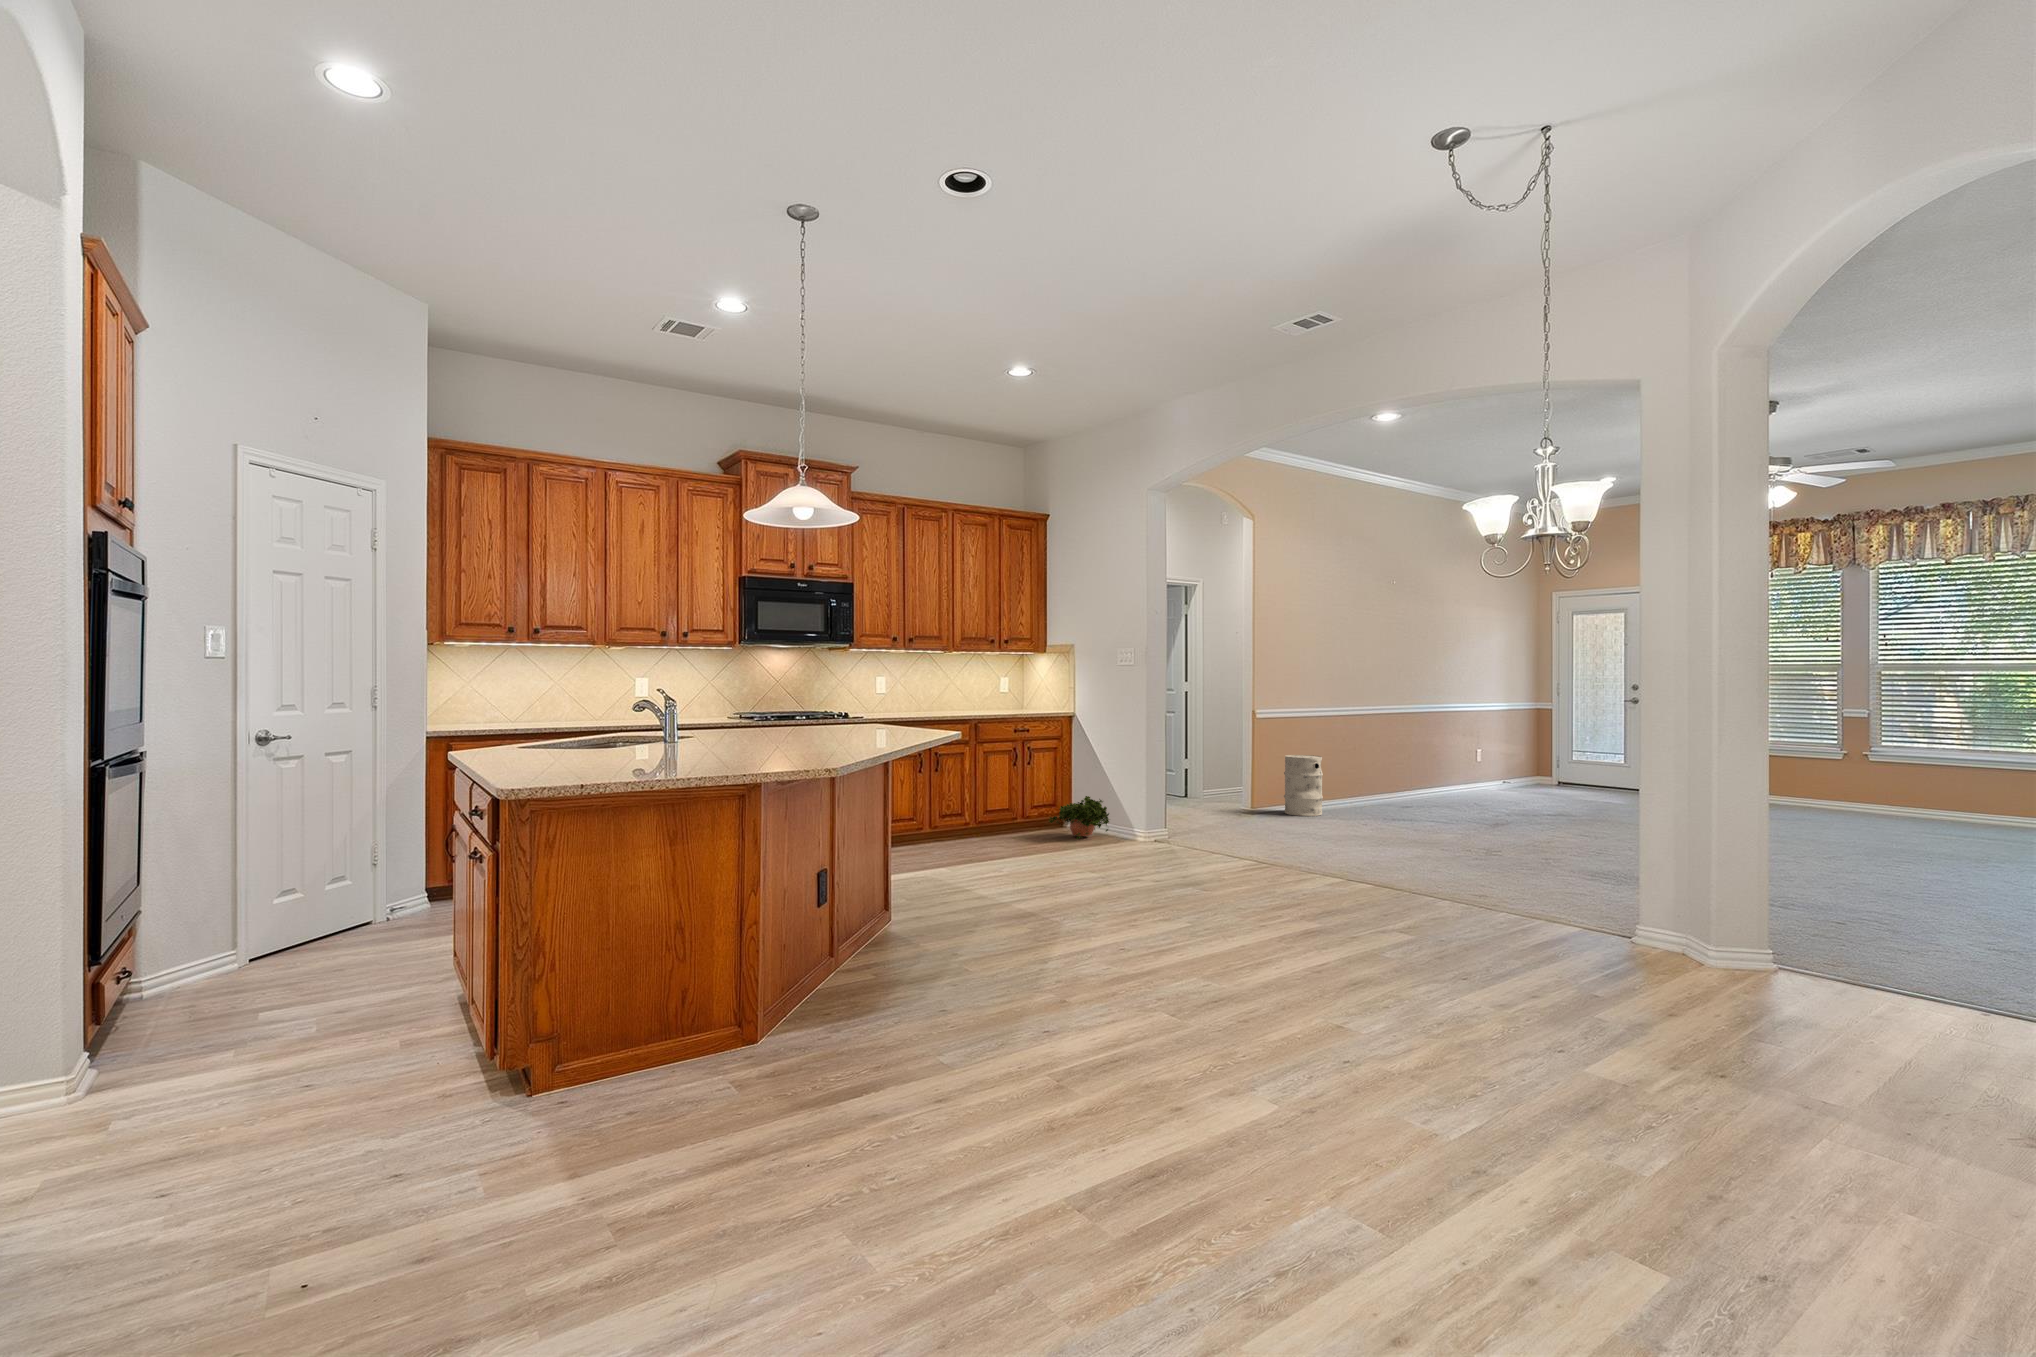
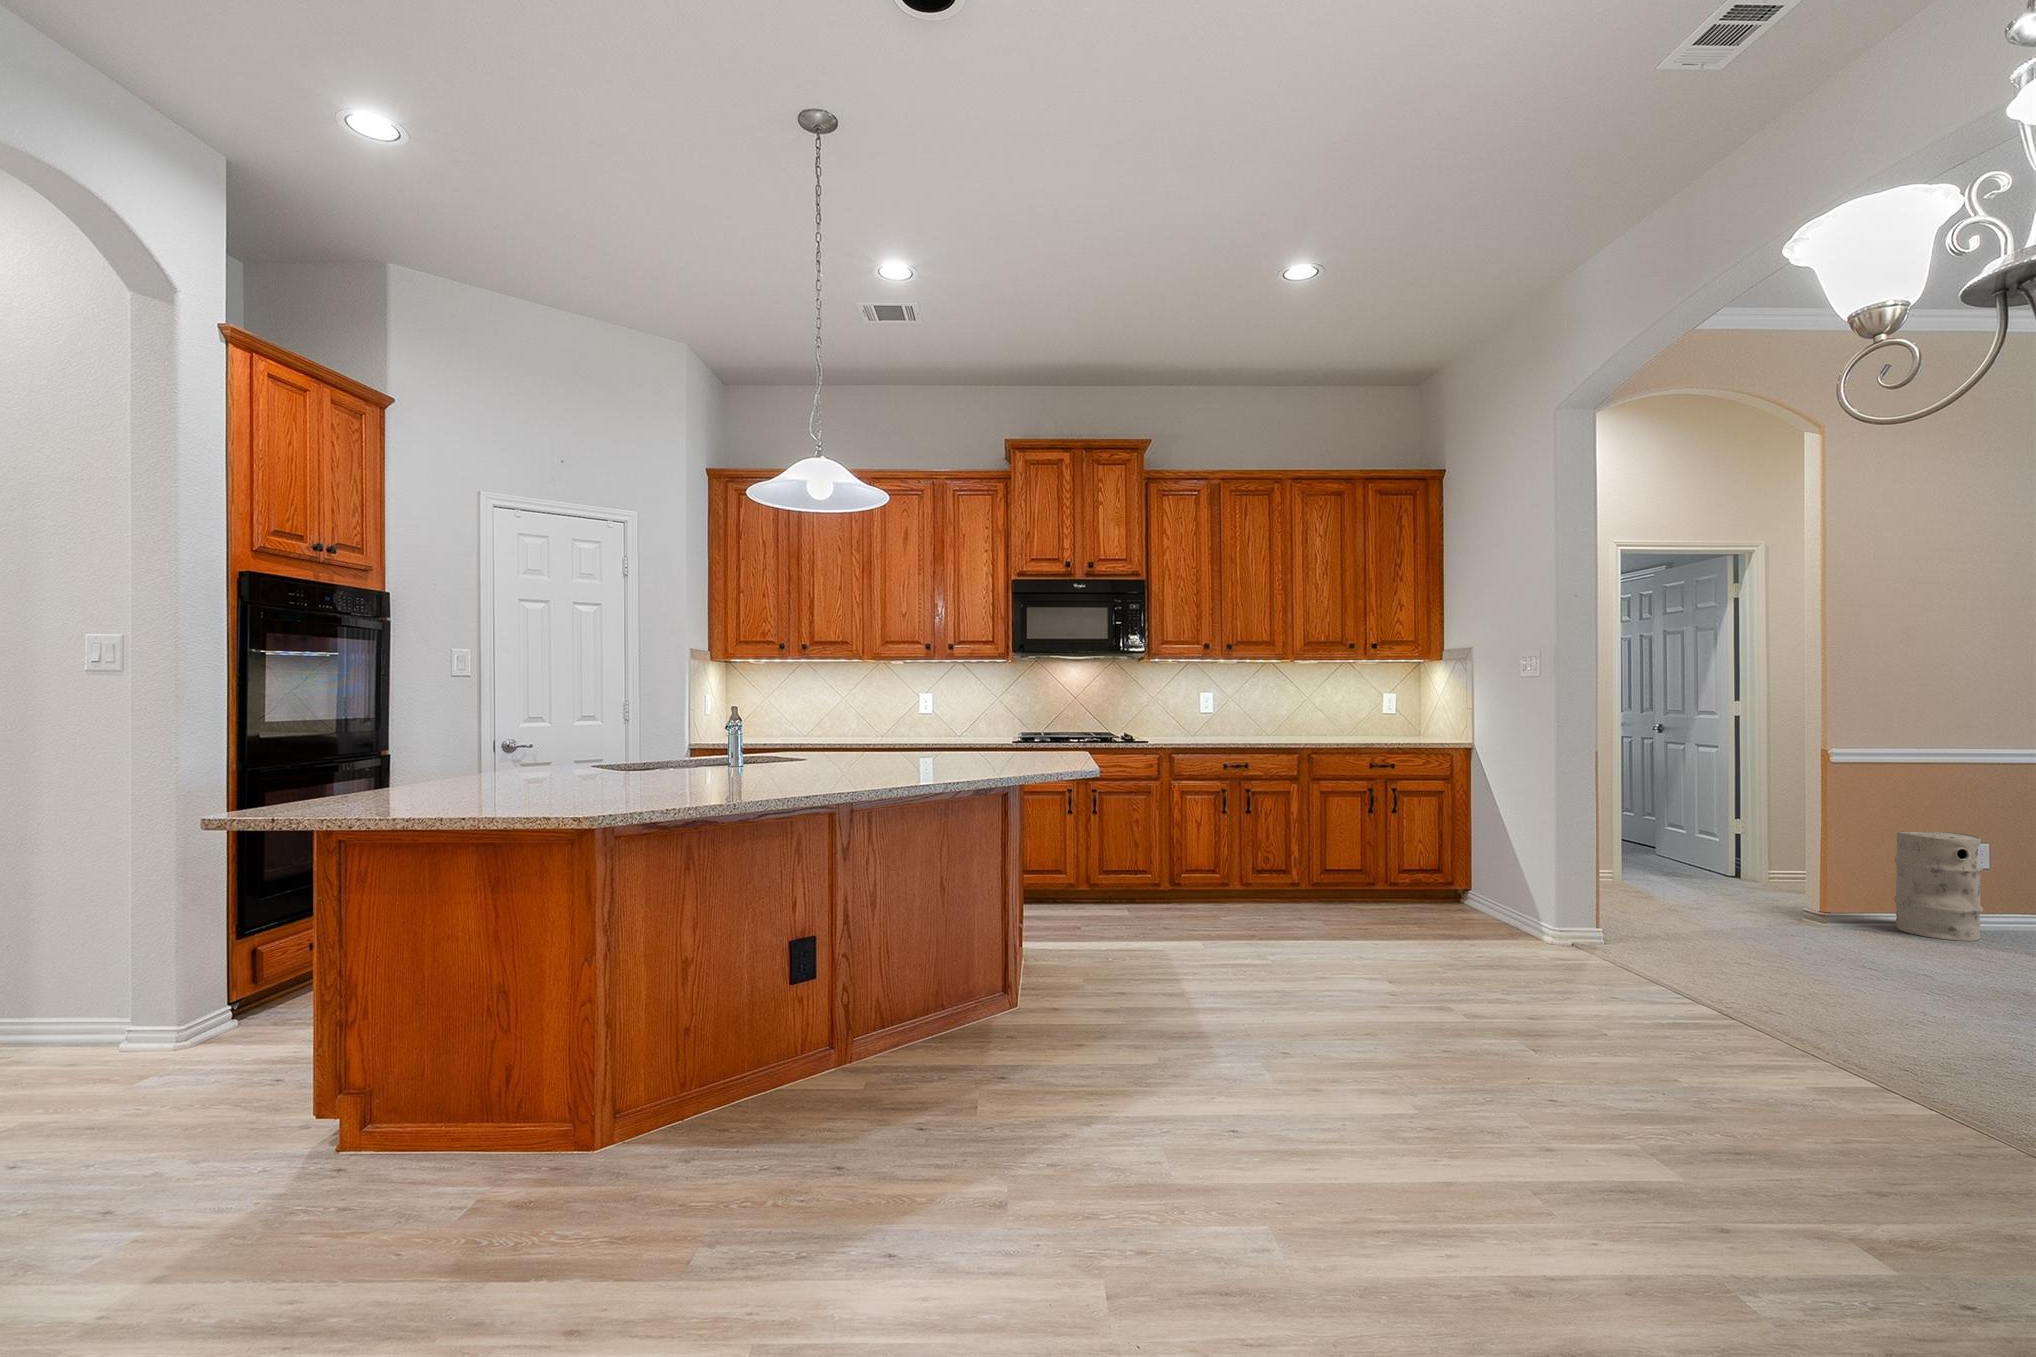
potted plant: present [1049,796,1109,839] -> none [1402,862,1506,925]

